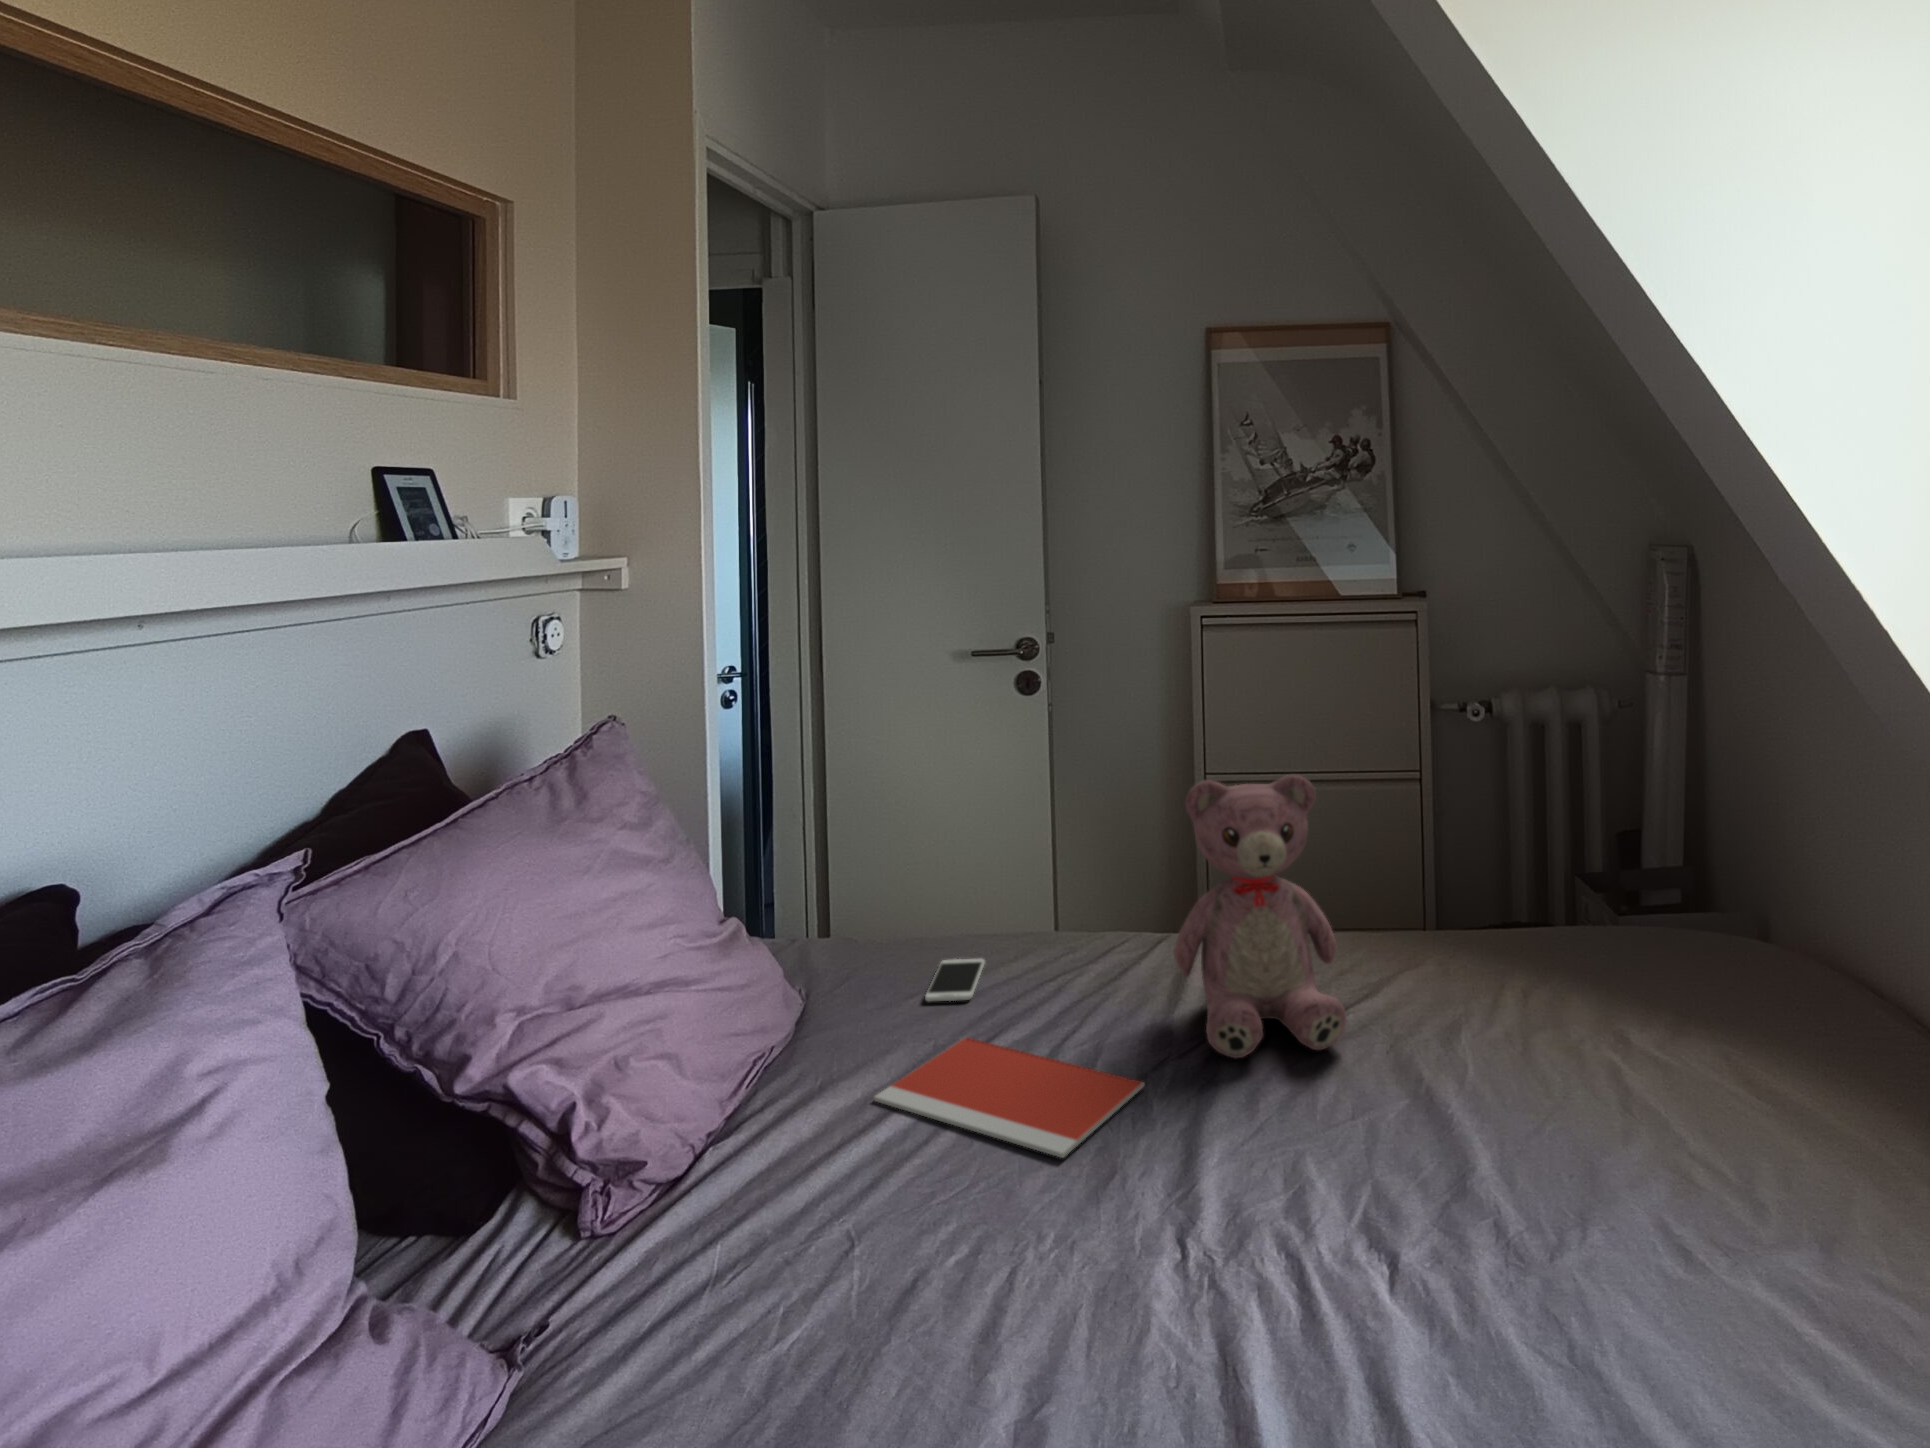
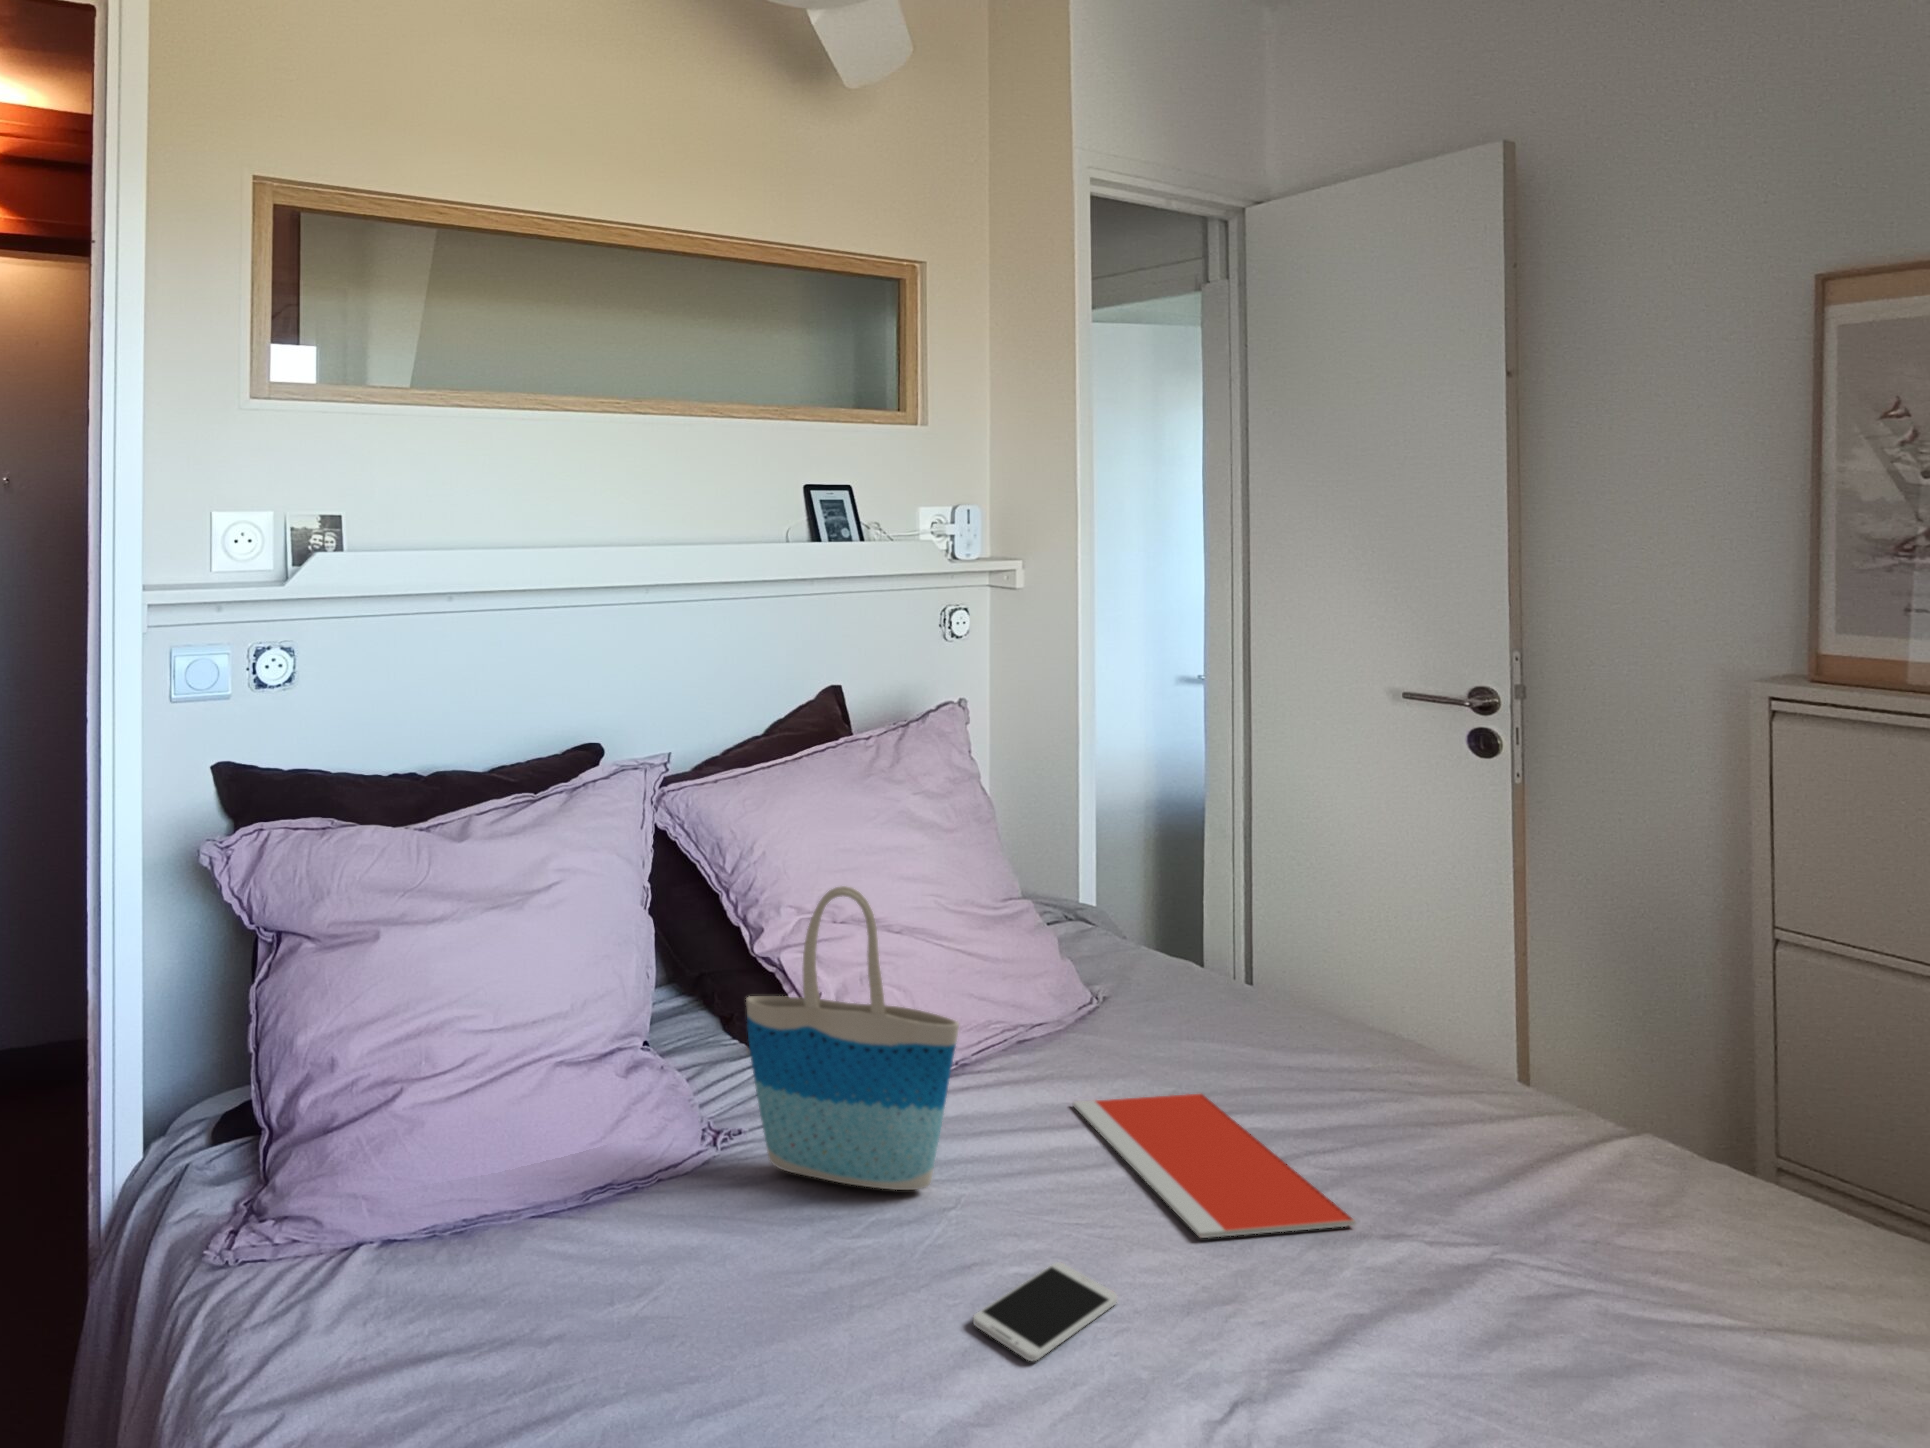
teddy bear: present [1174,775,1346,1058] -> none [1465,899,1749,1313]
tote bag: none [571,940,841,1338] -> present [746,886,959,1190]
smartphone: present [925,959,985,1001] -> present [973,1262,1117,1361]

